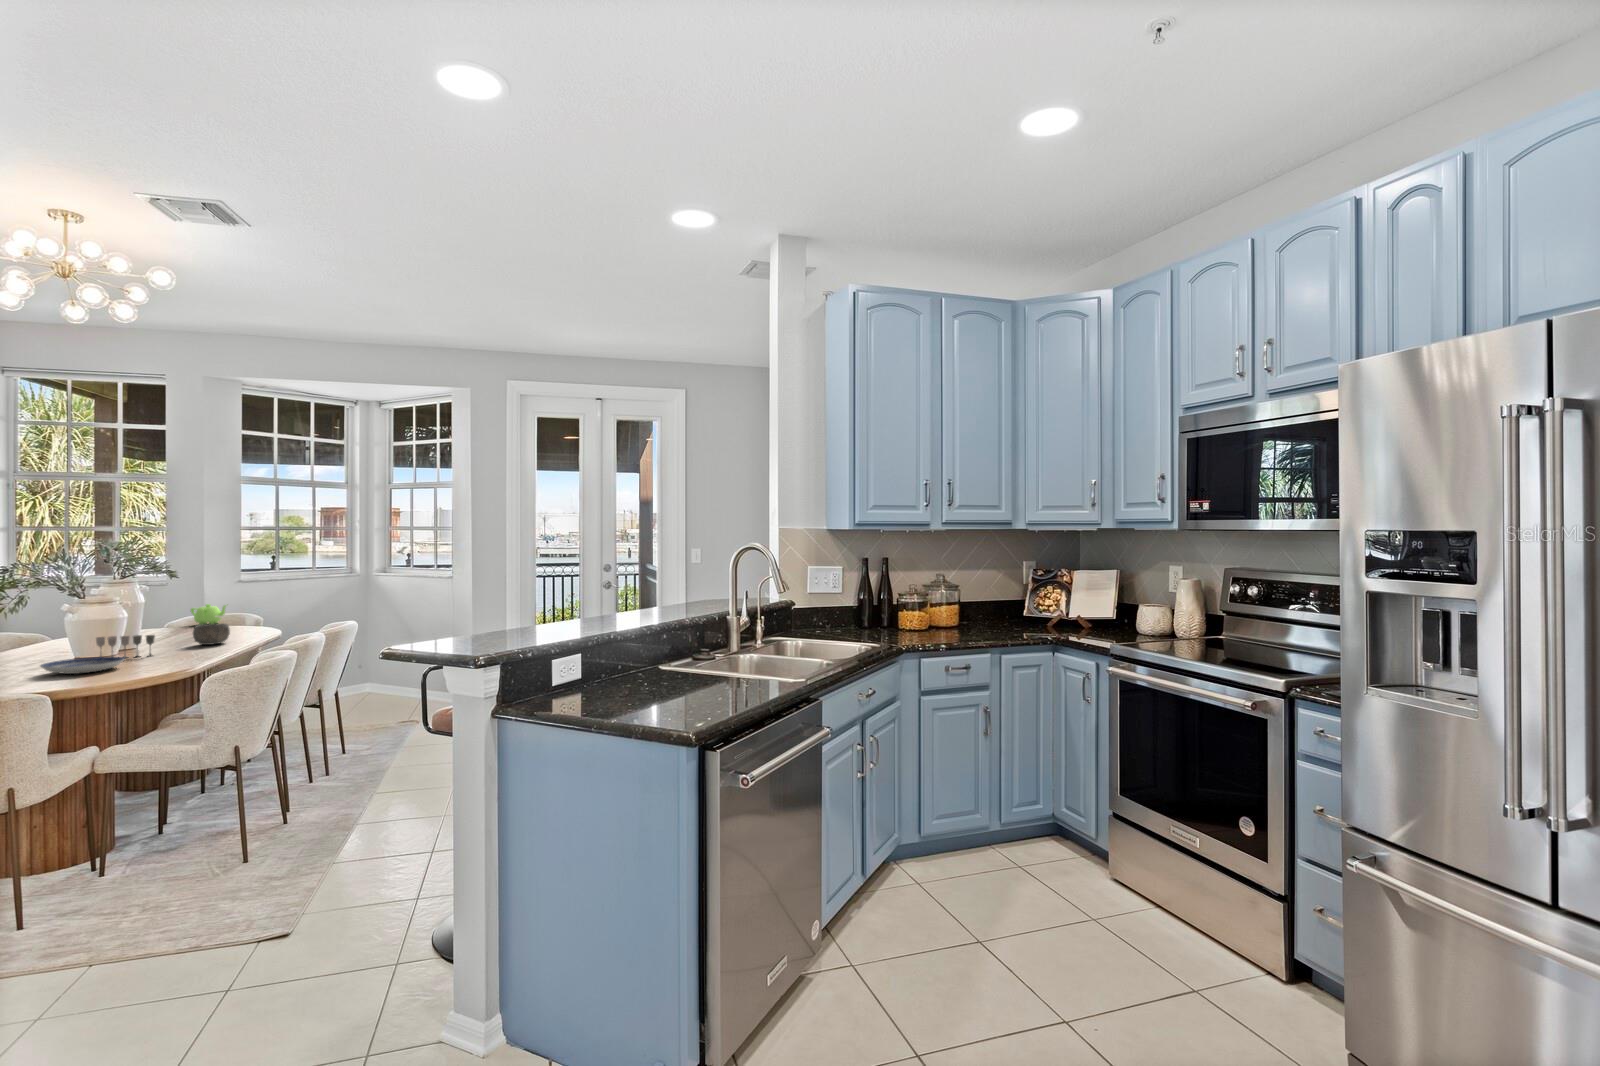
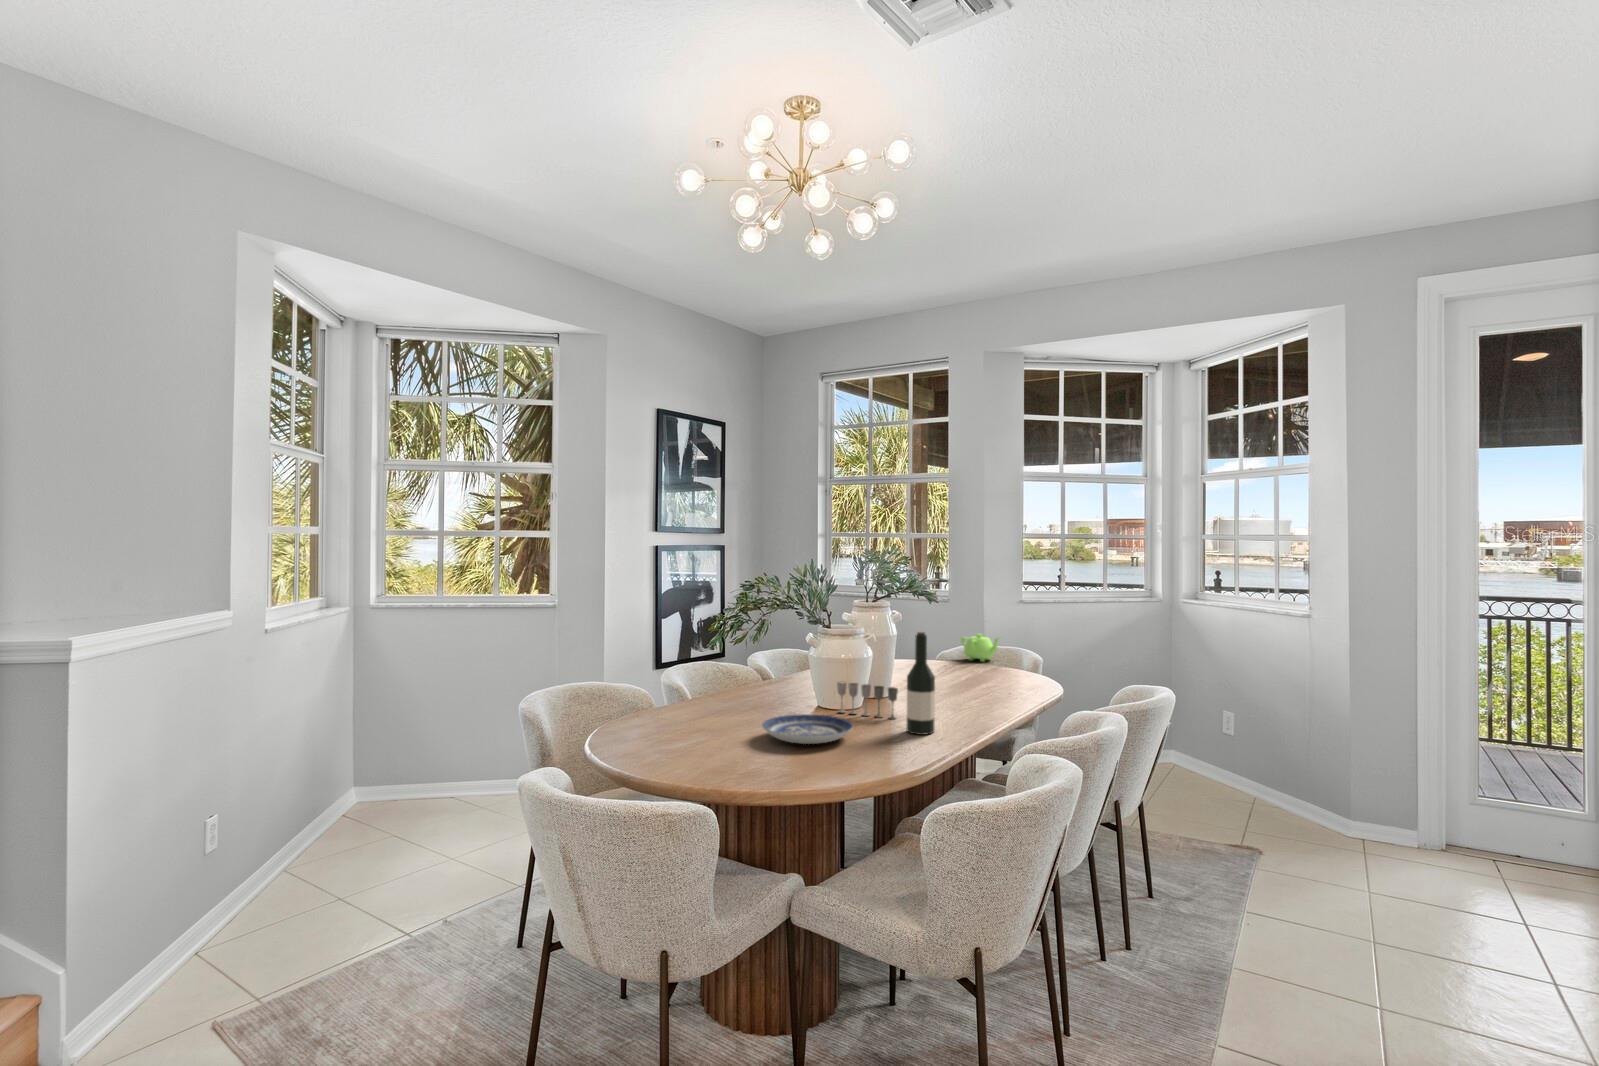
wine bottle: none [167,592,190,659] -> present [907,632,935,735]
bowl: present [193,623,230,645] -> none [947,674,992,708]

